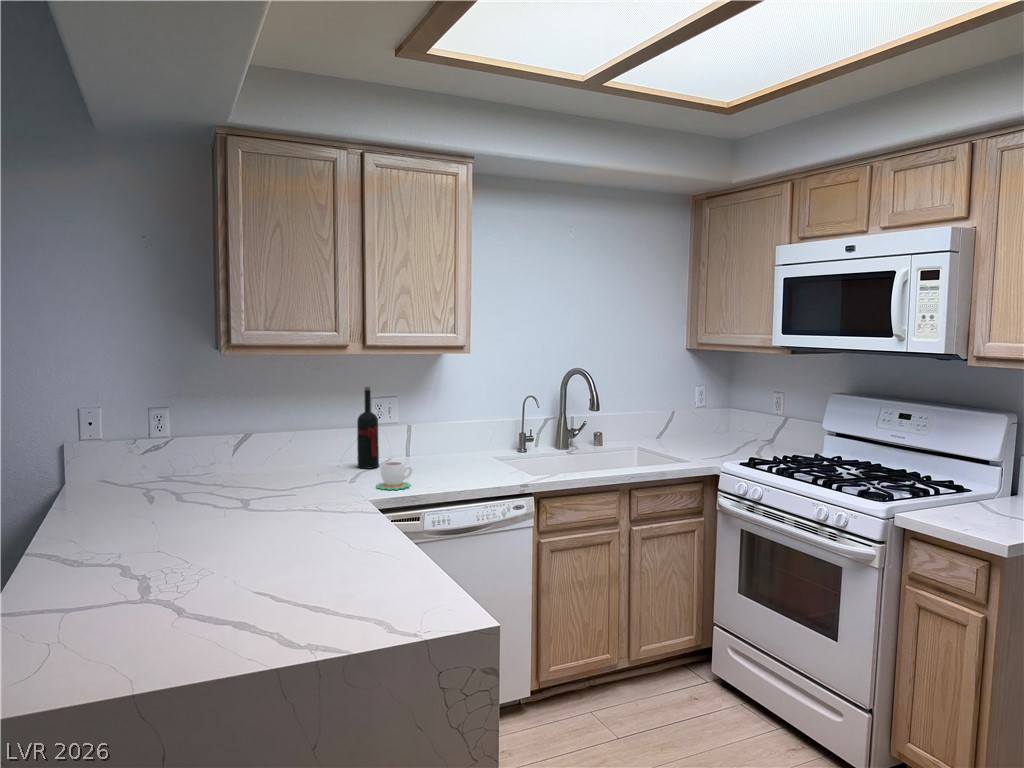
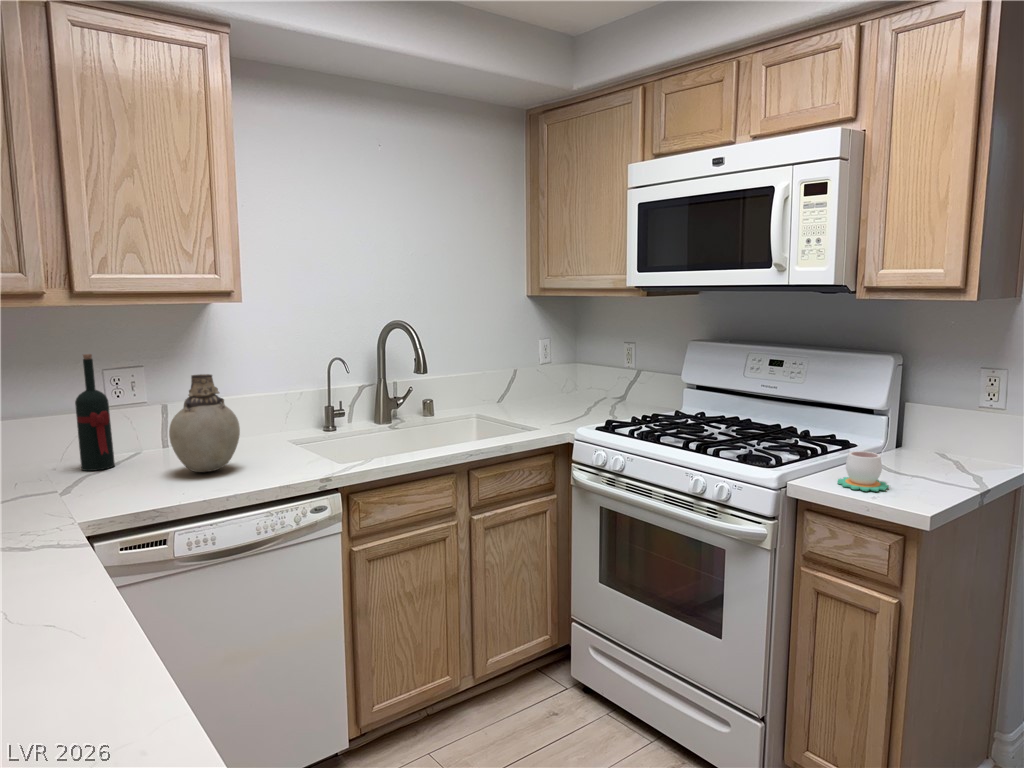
vase: none [420,405,467,474] -> present [169,374,240,472]
mug: present [376,462,412,490] -> present [838,451,889,491]

